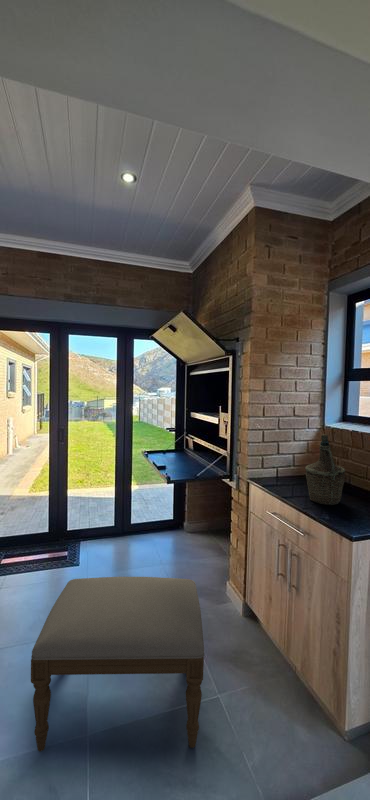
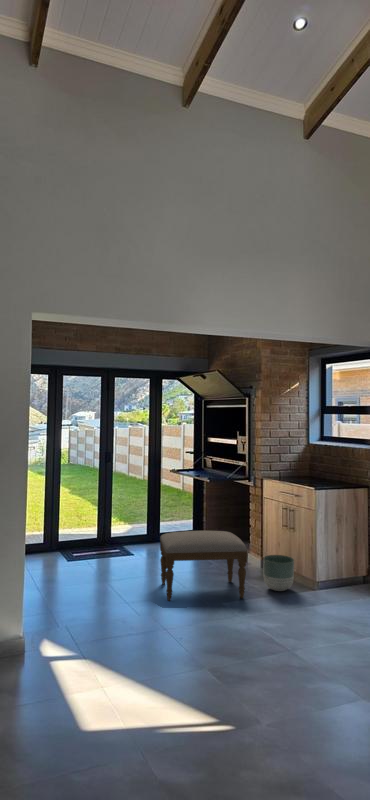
bottle: present [305,434,345,505] -> none [295,446,316,484]
planter: none [242,629,302,720] -> present [263,555,294,591]

